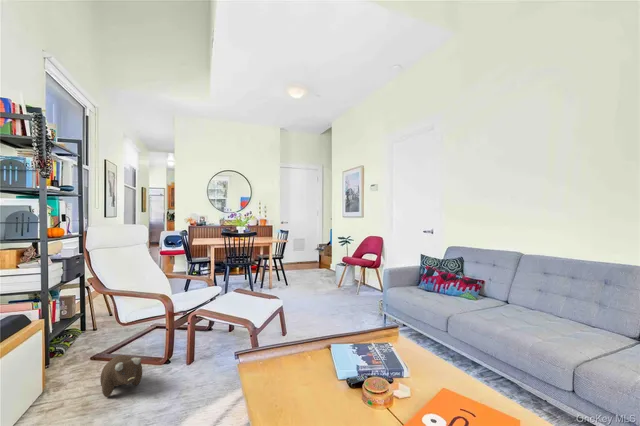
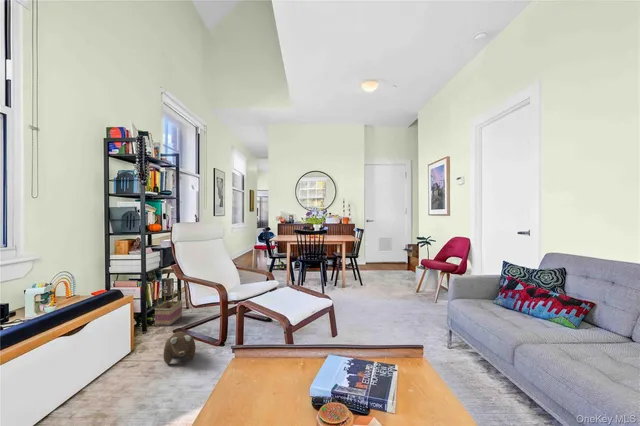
basket: none [58,307,93,355] -> present [155,290,182,326]

